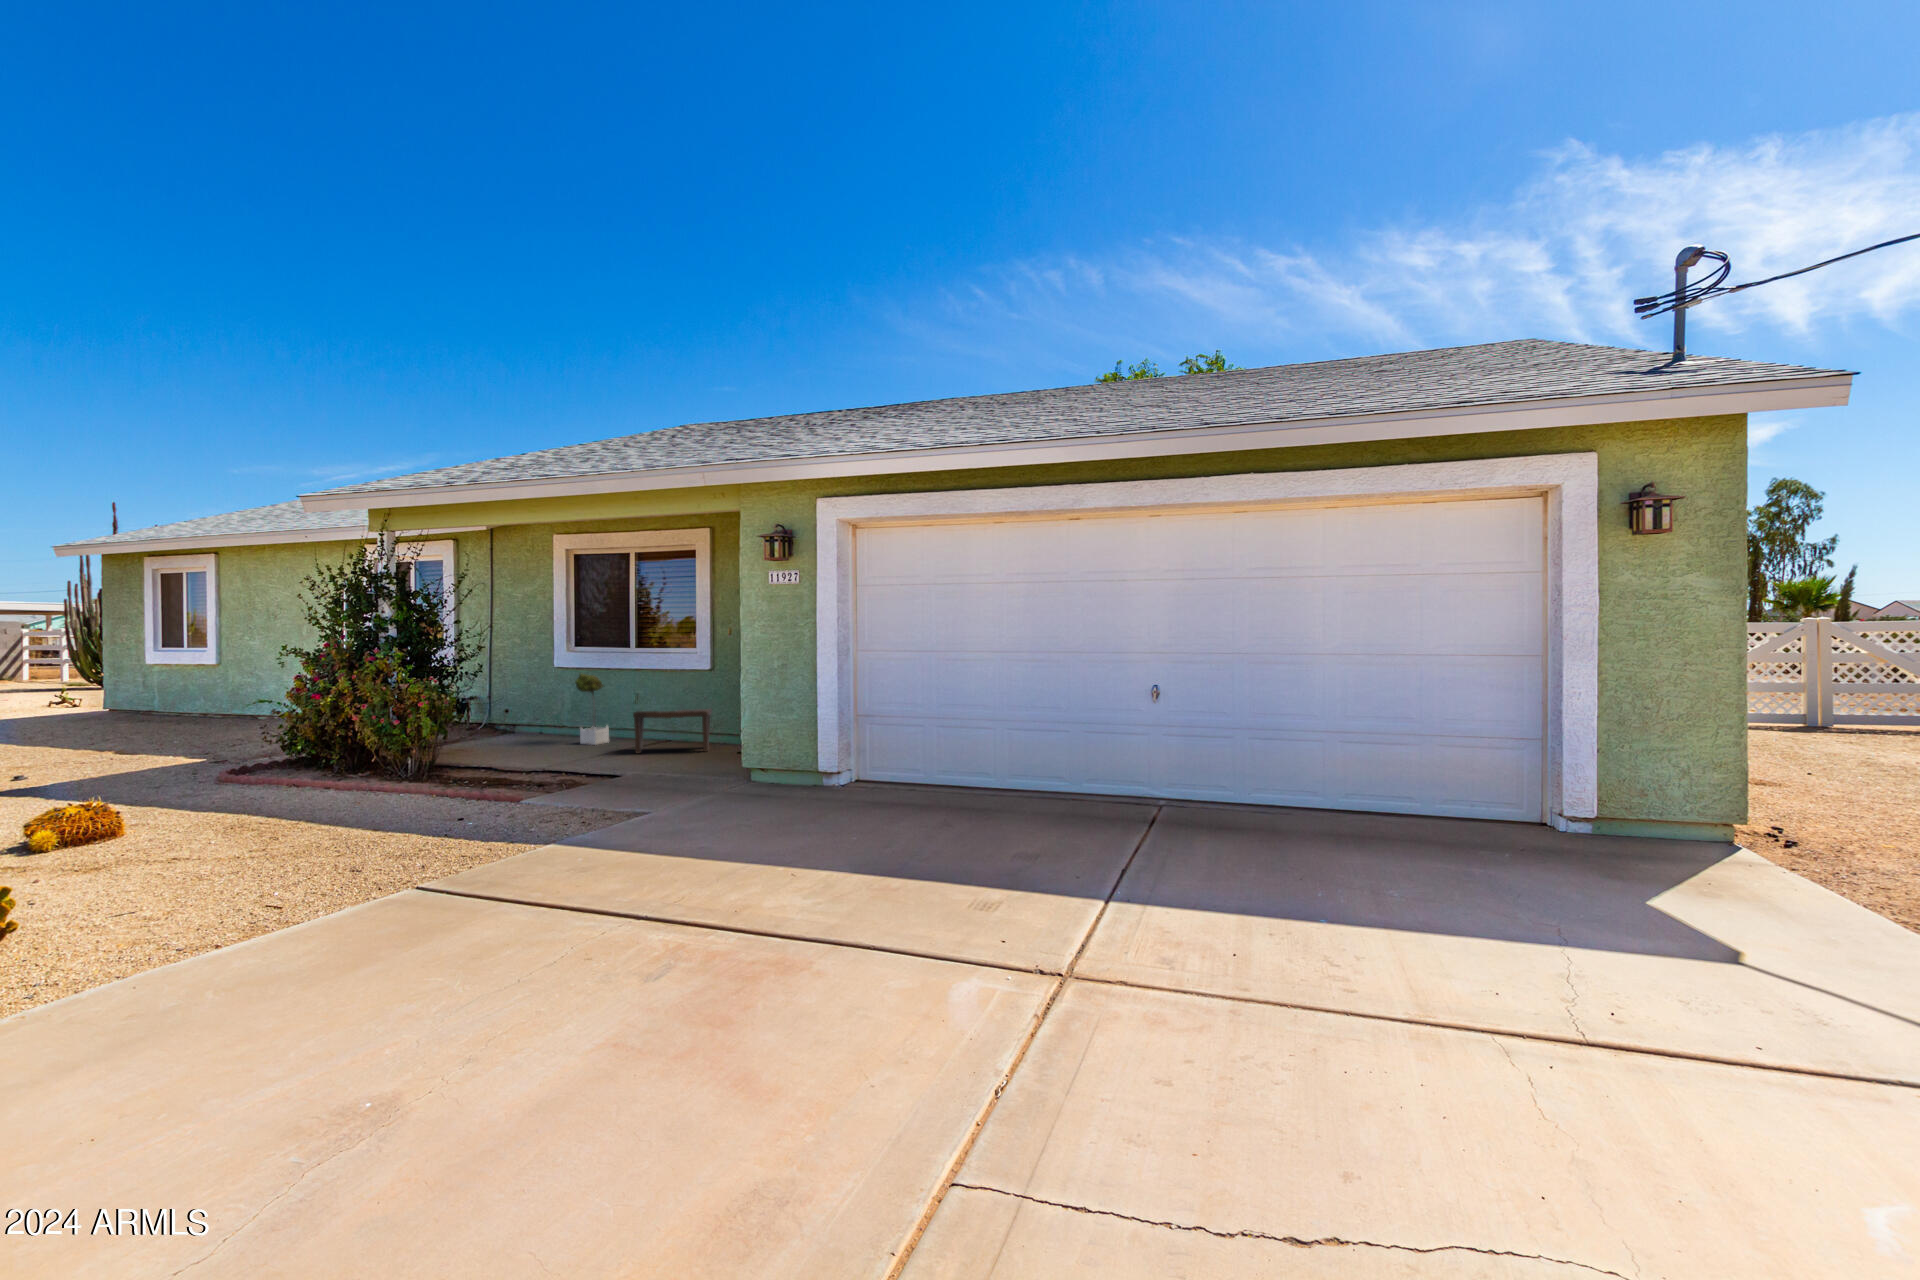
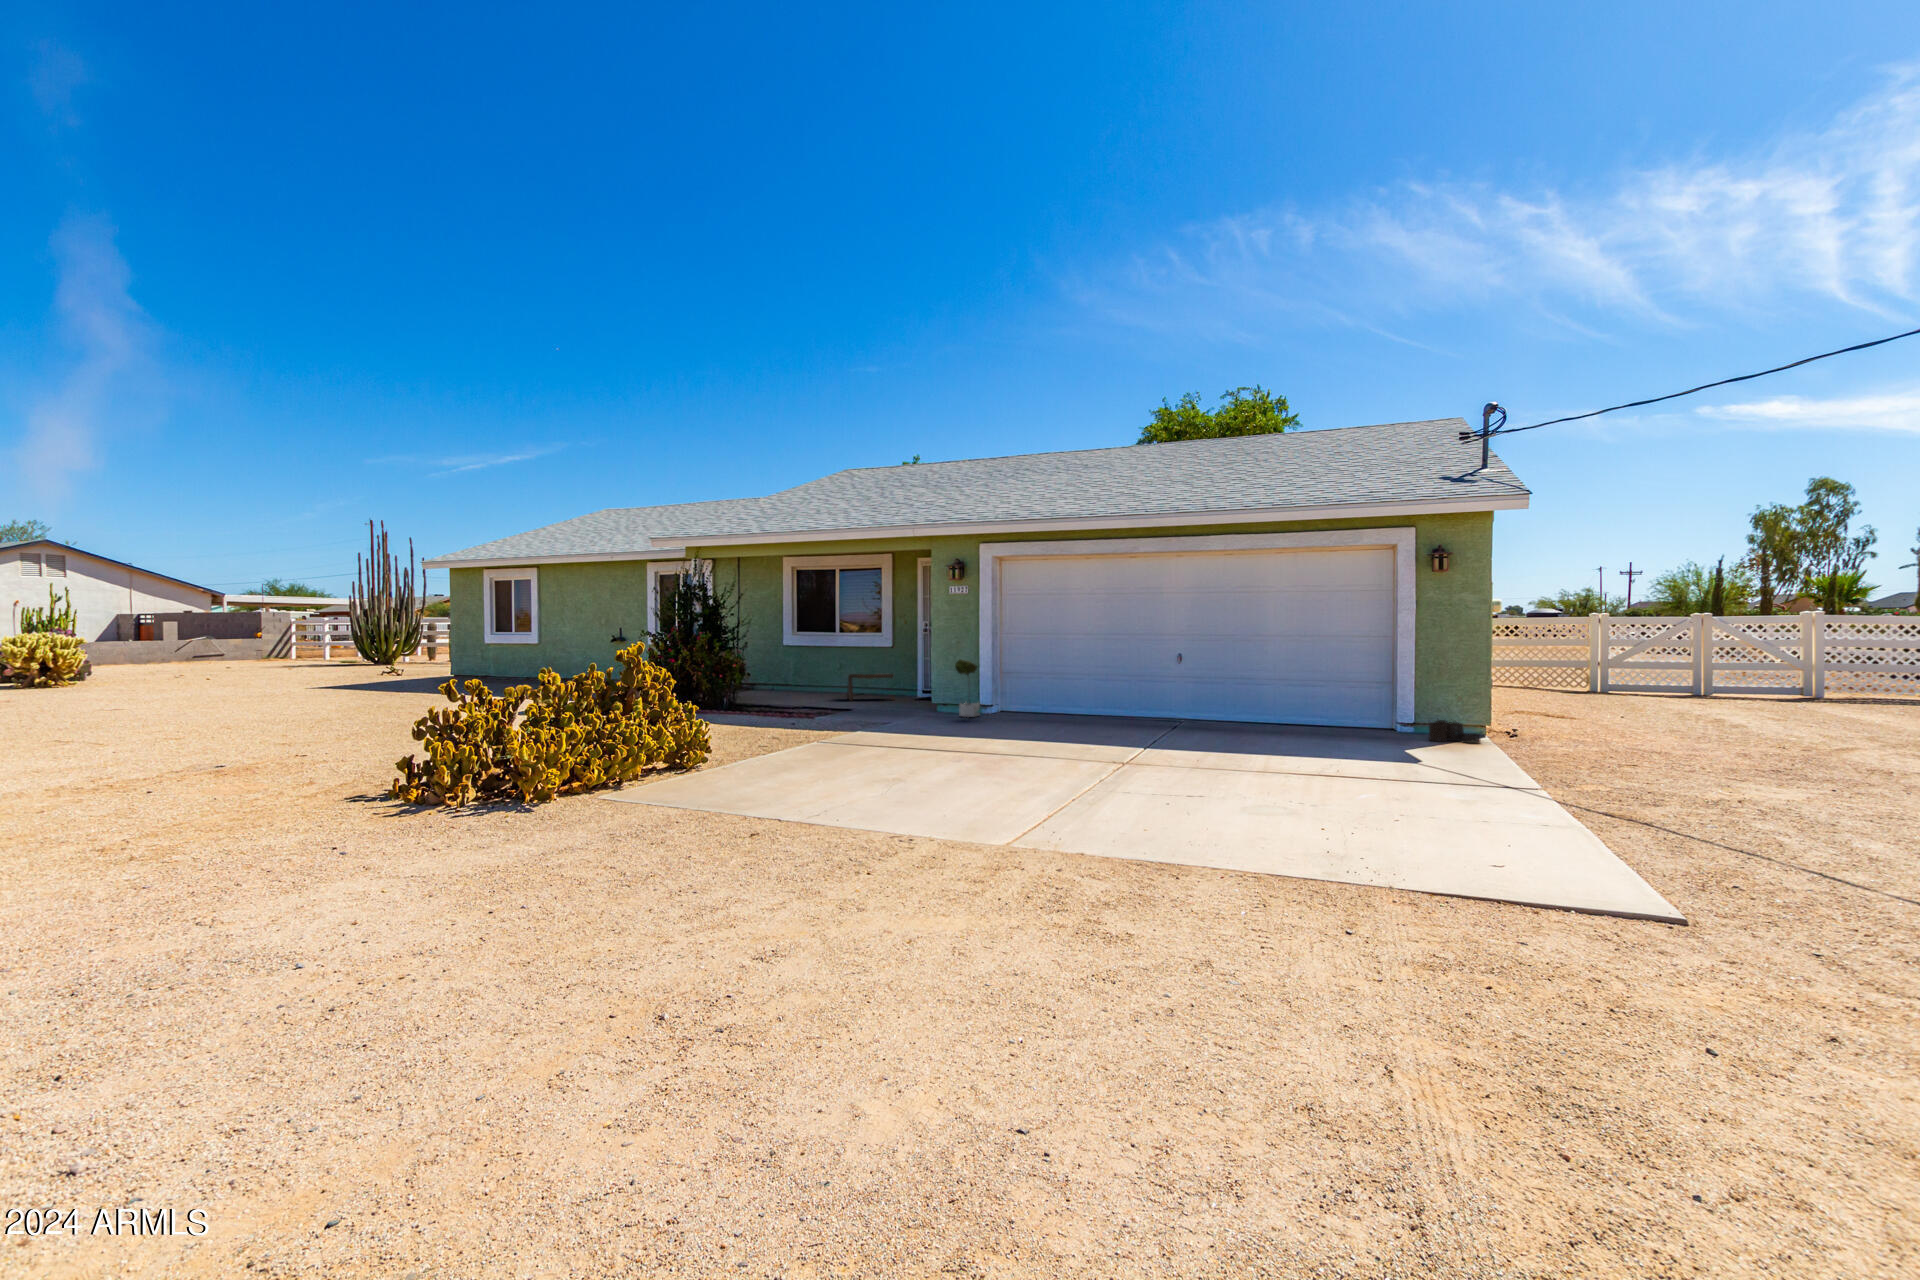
potted tree: present [575,674,609,745] -> present [955,659,980,717]
woven basket: none [1632,813,1768,876] -> present [1429,720,1481,743]

